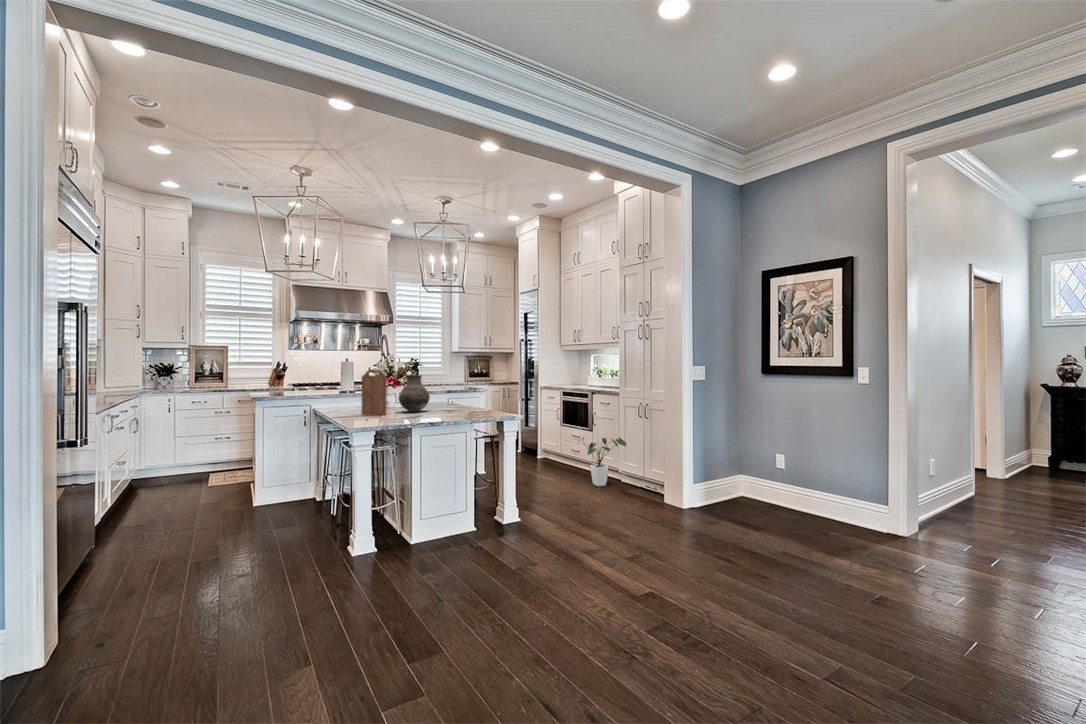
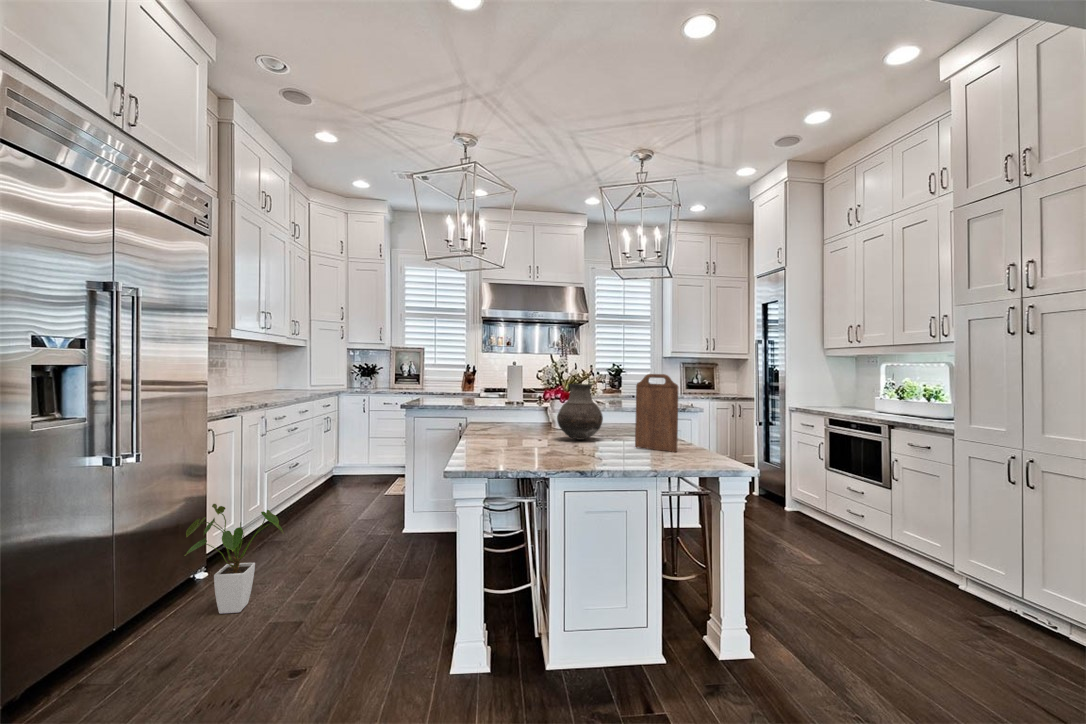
cutting board: present [361,370,386,415] -> present [635,374,678,452]
house plant: present [579,437,626,486] -> present [186,504,283,614]

